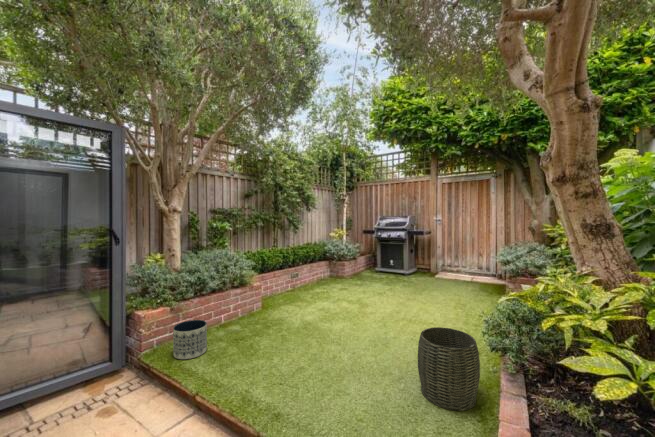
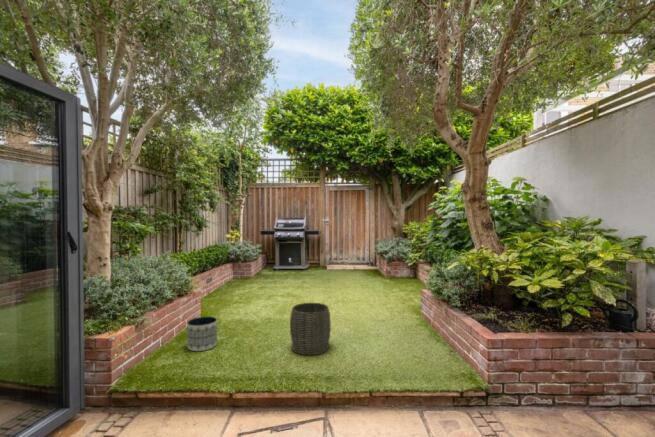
woven basket: present [418,327,480,411] -> present [290,303,331,355]

